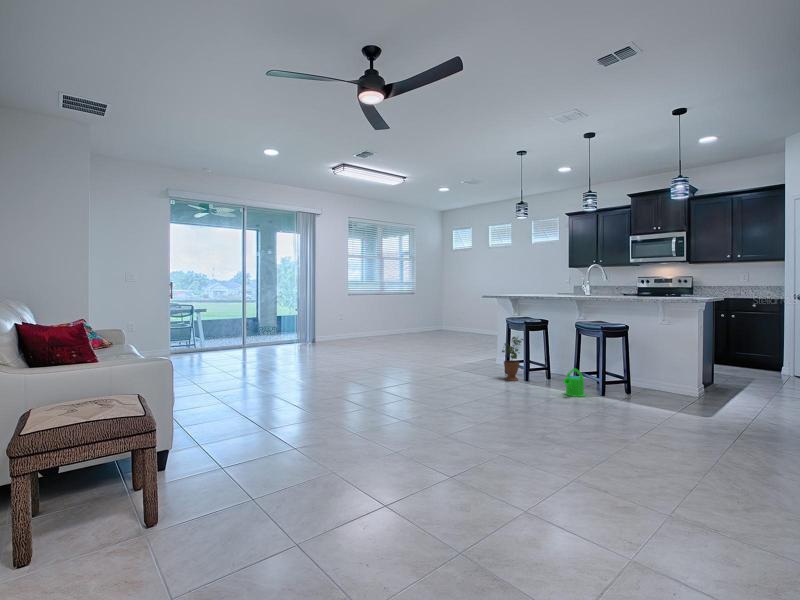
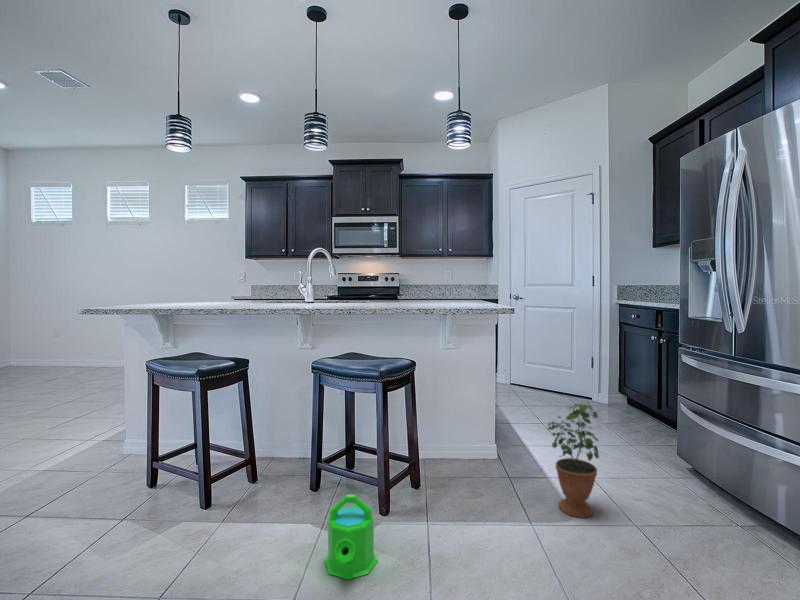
potted plant: present [502,337,523,381] -> present [548,402,599,518]

